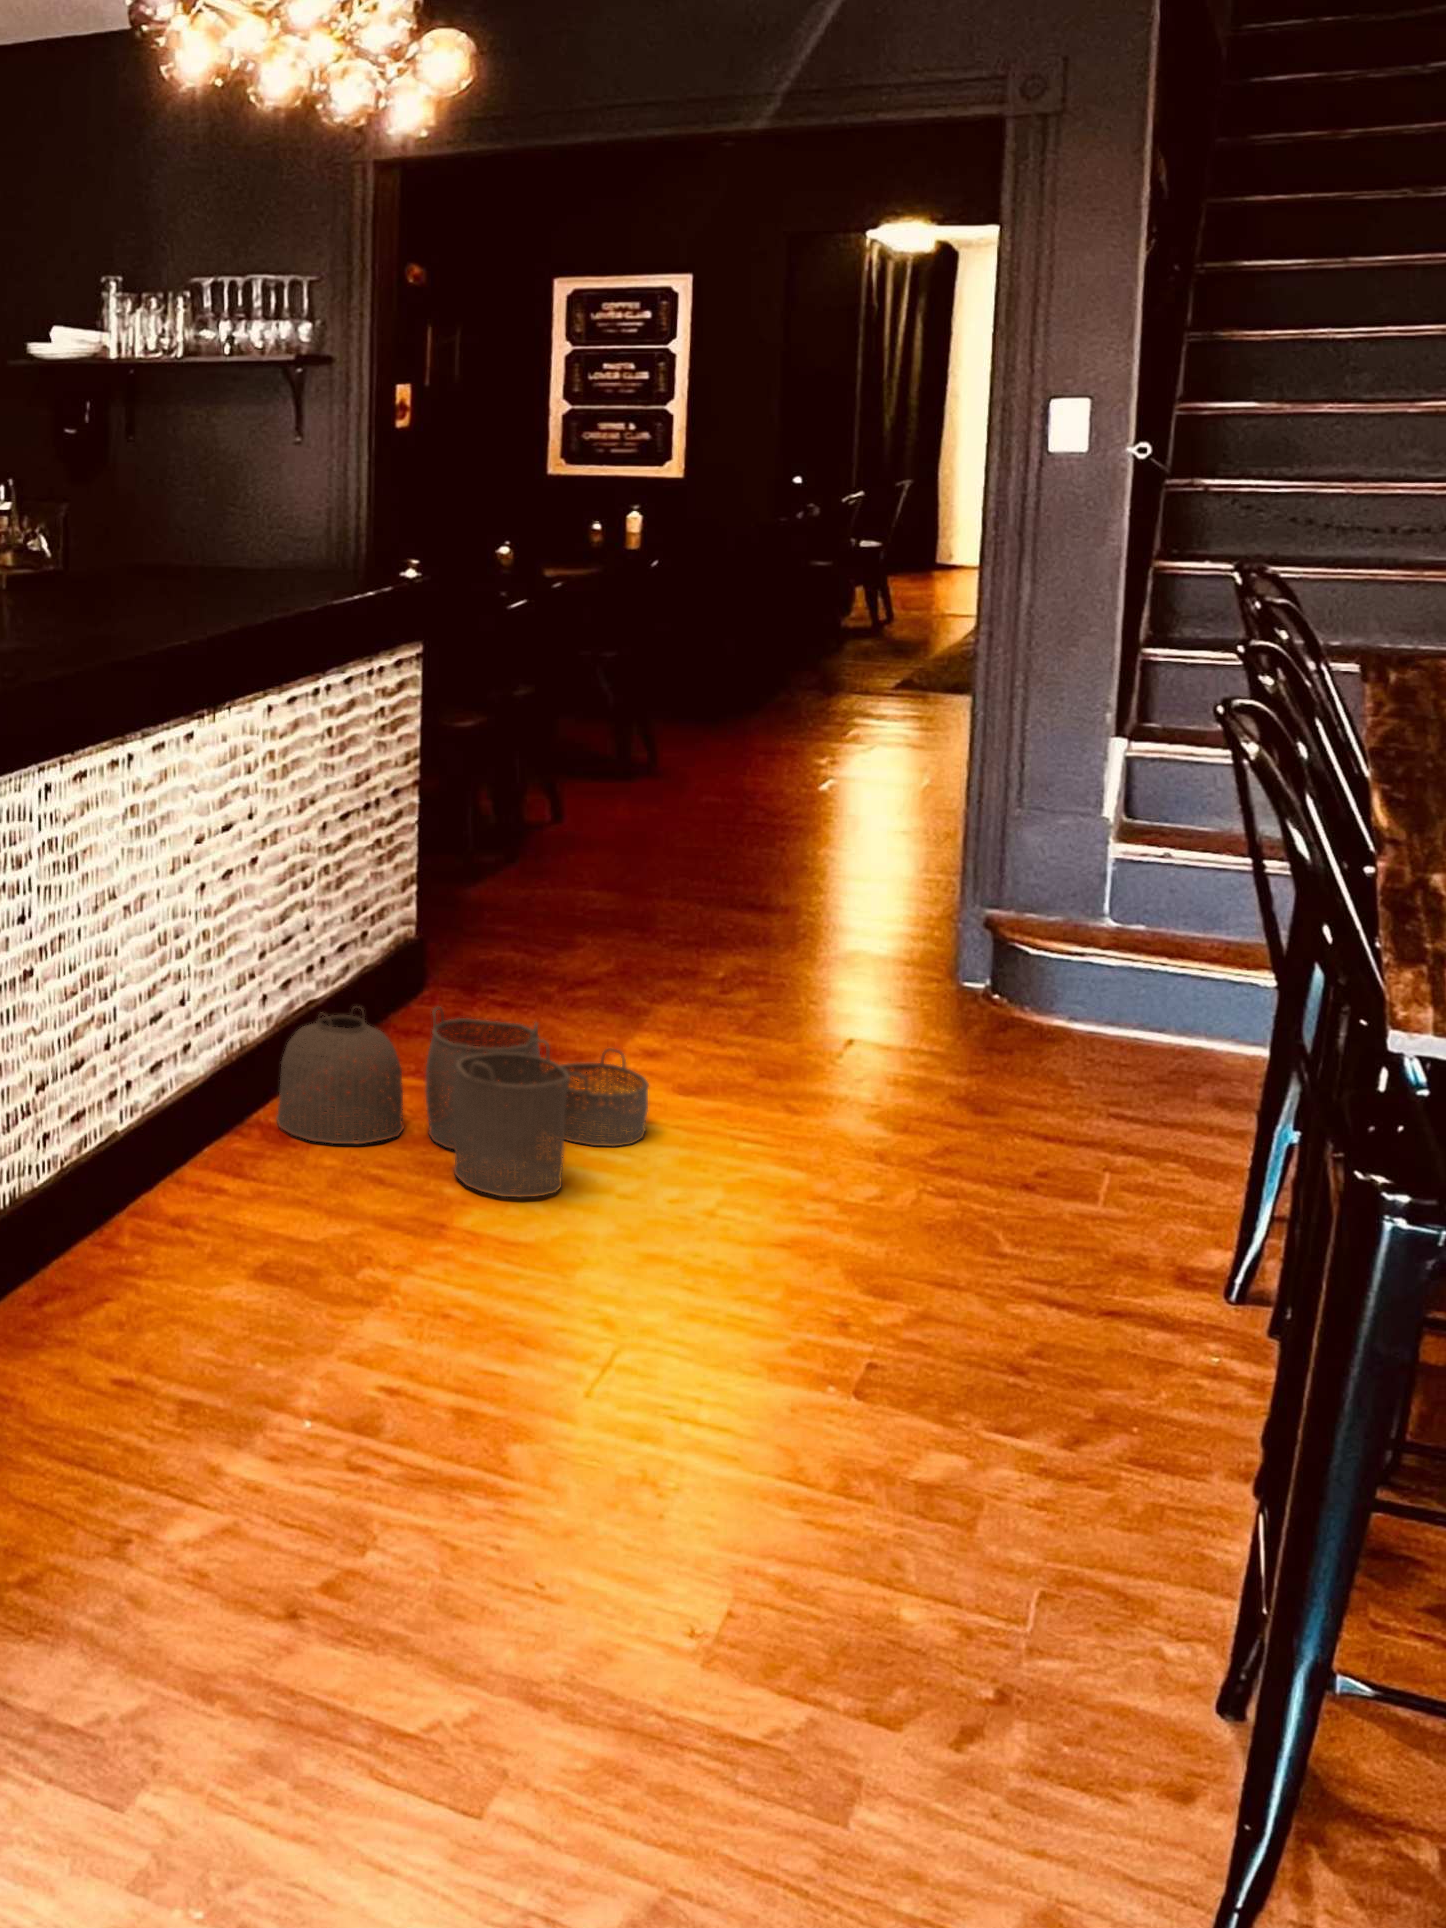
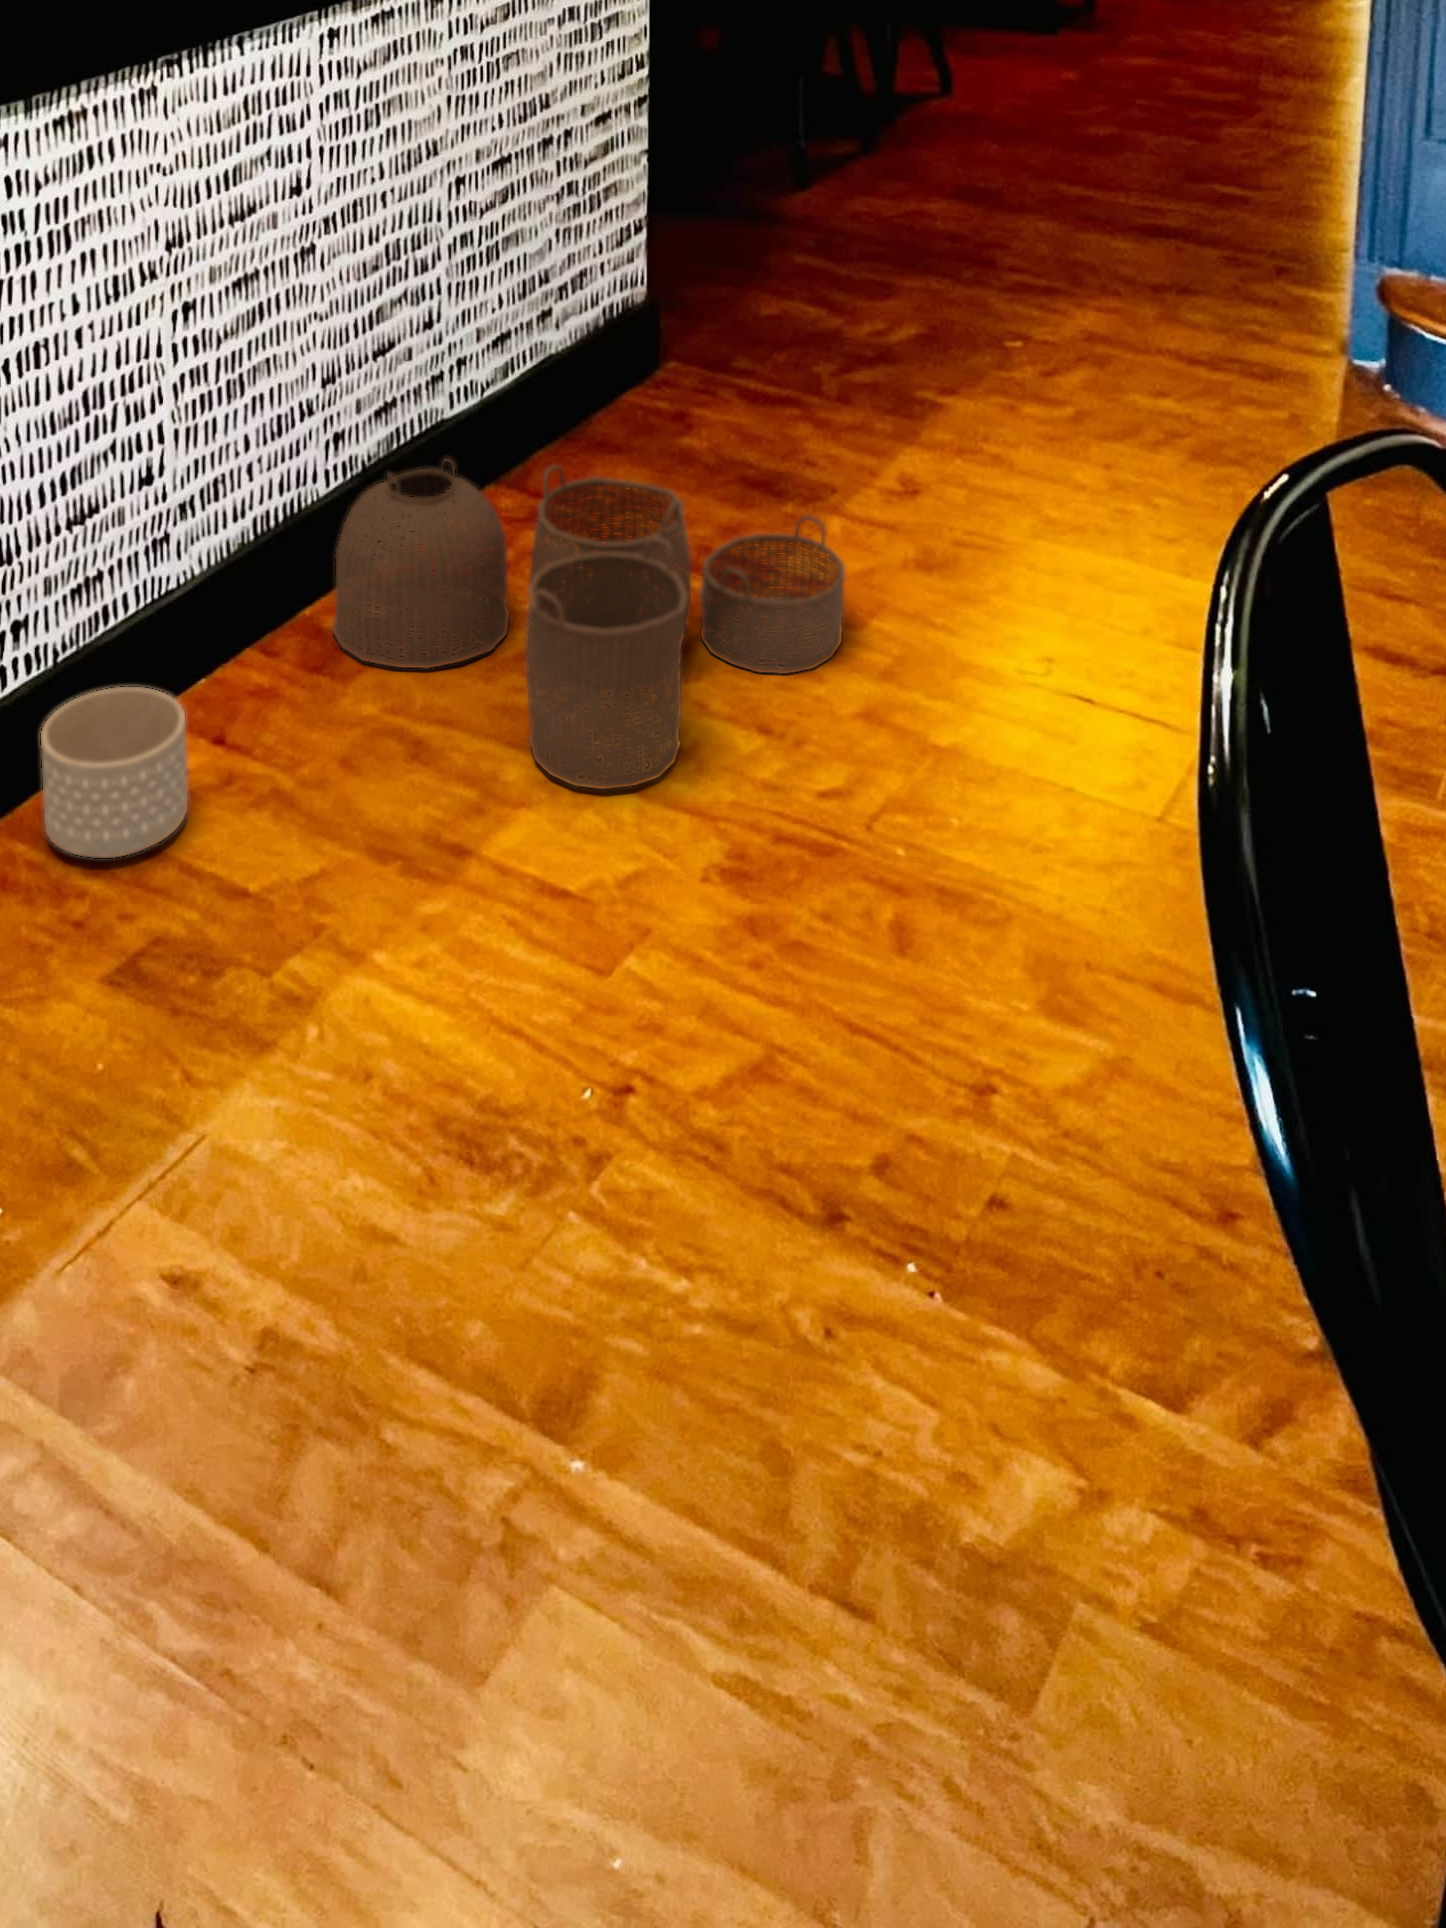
planter: none [155,1130,249,1229] -> present [41,687,188,858]

